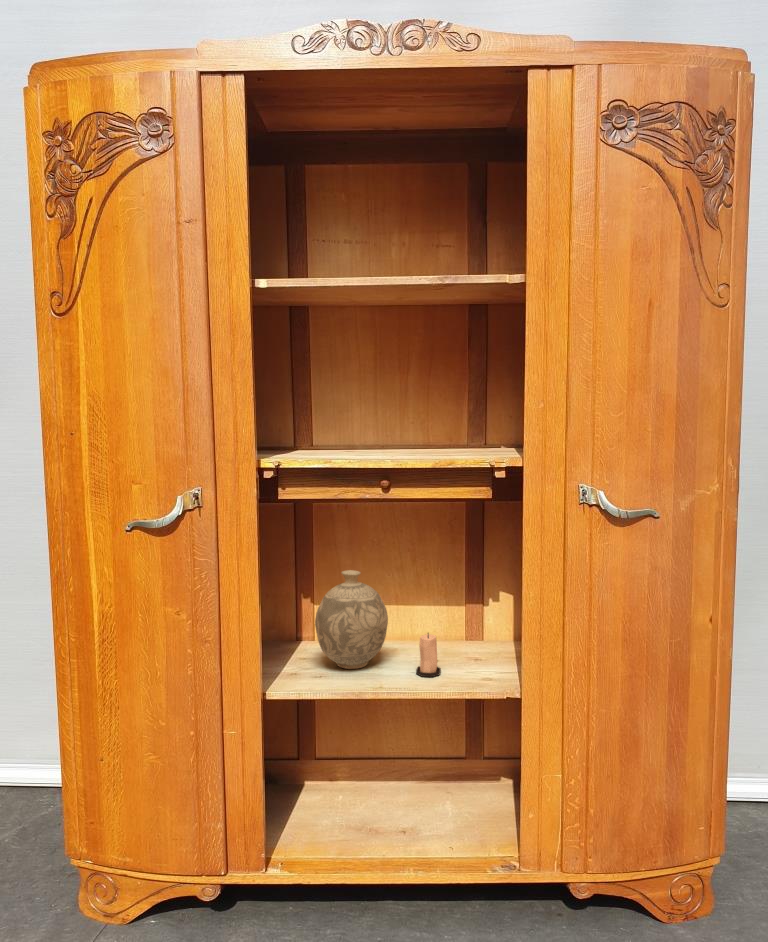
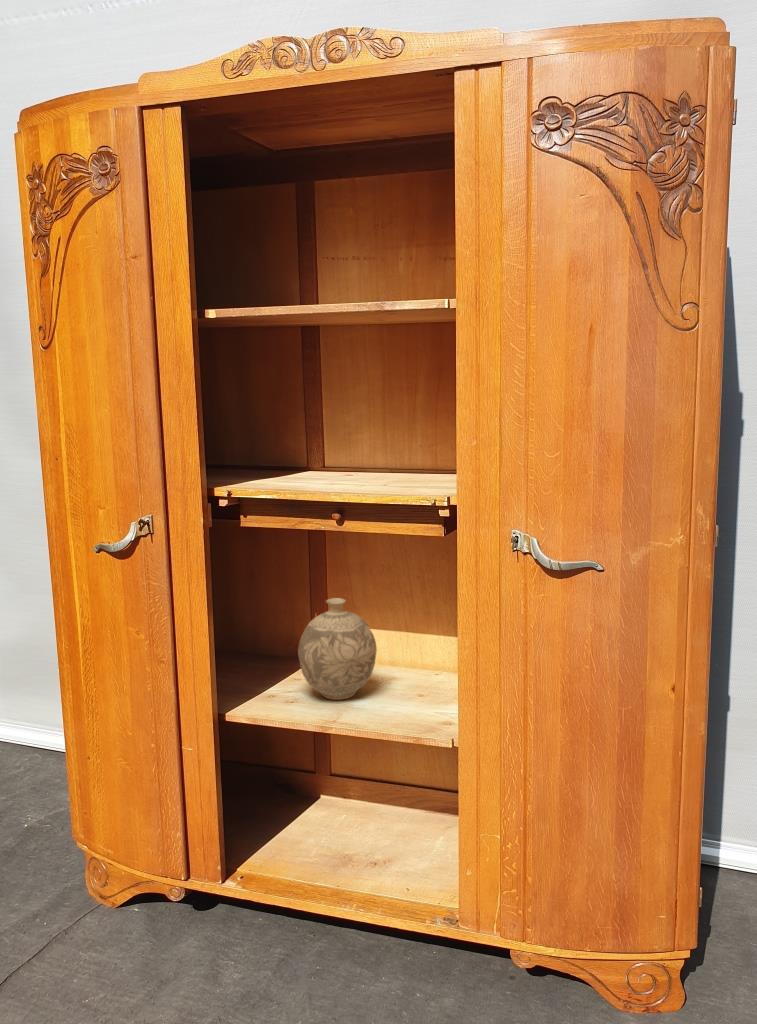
candle: present [416,633,441,677] -> none [389,671,416,718]

